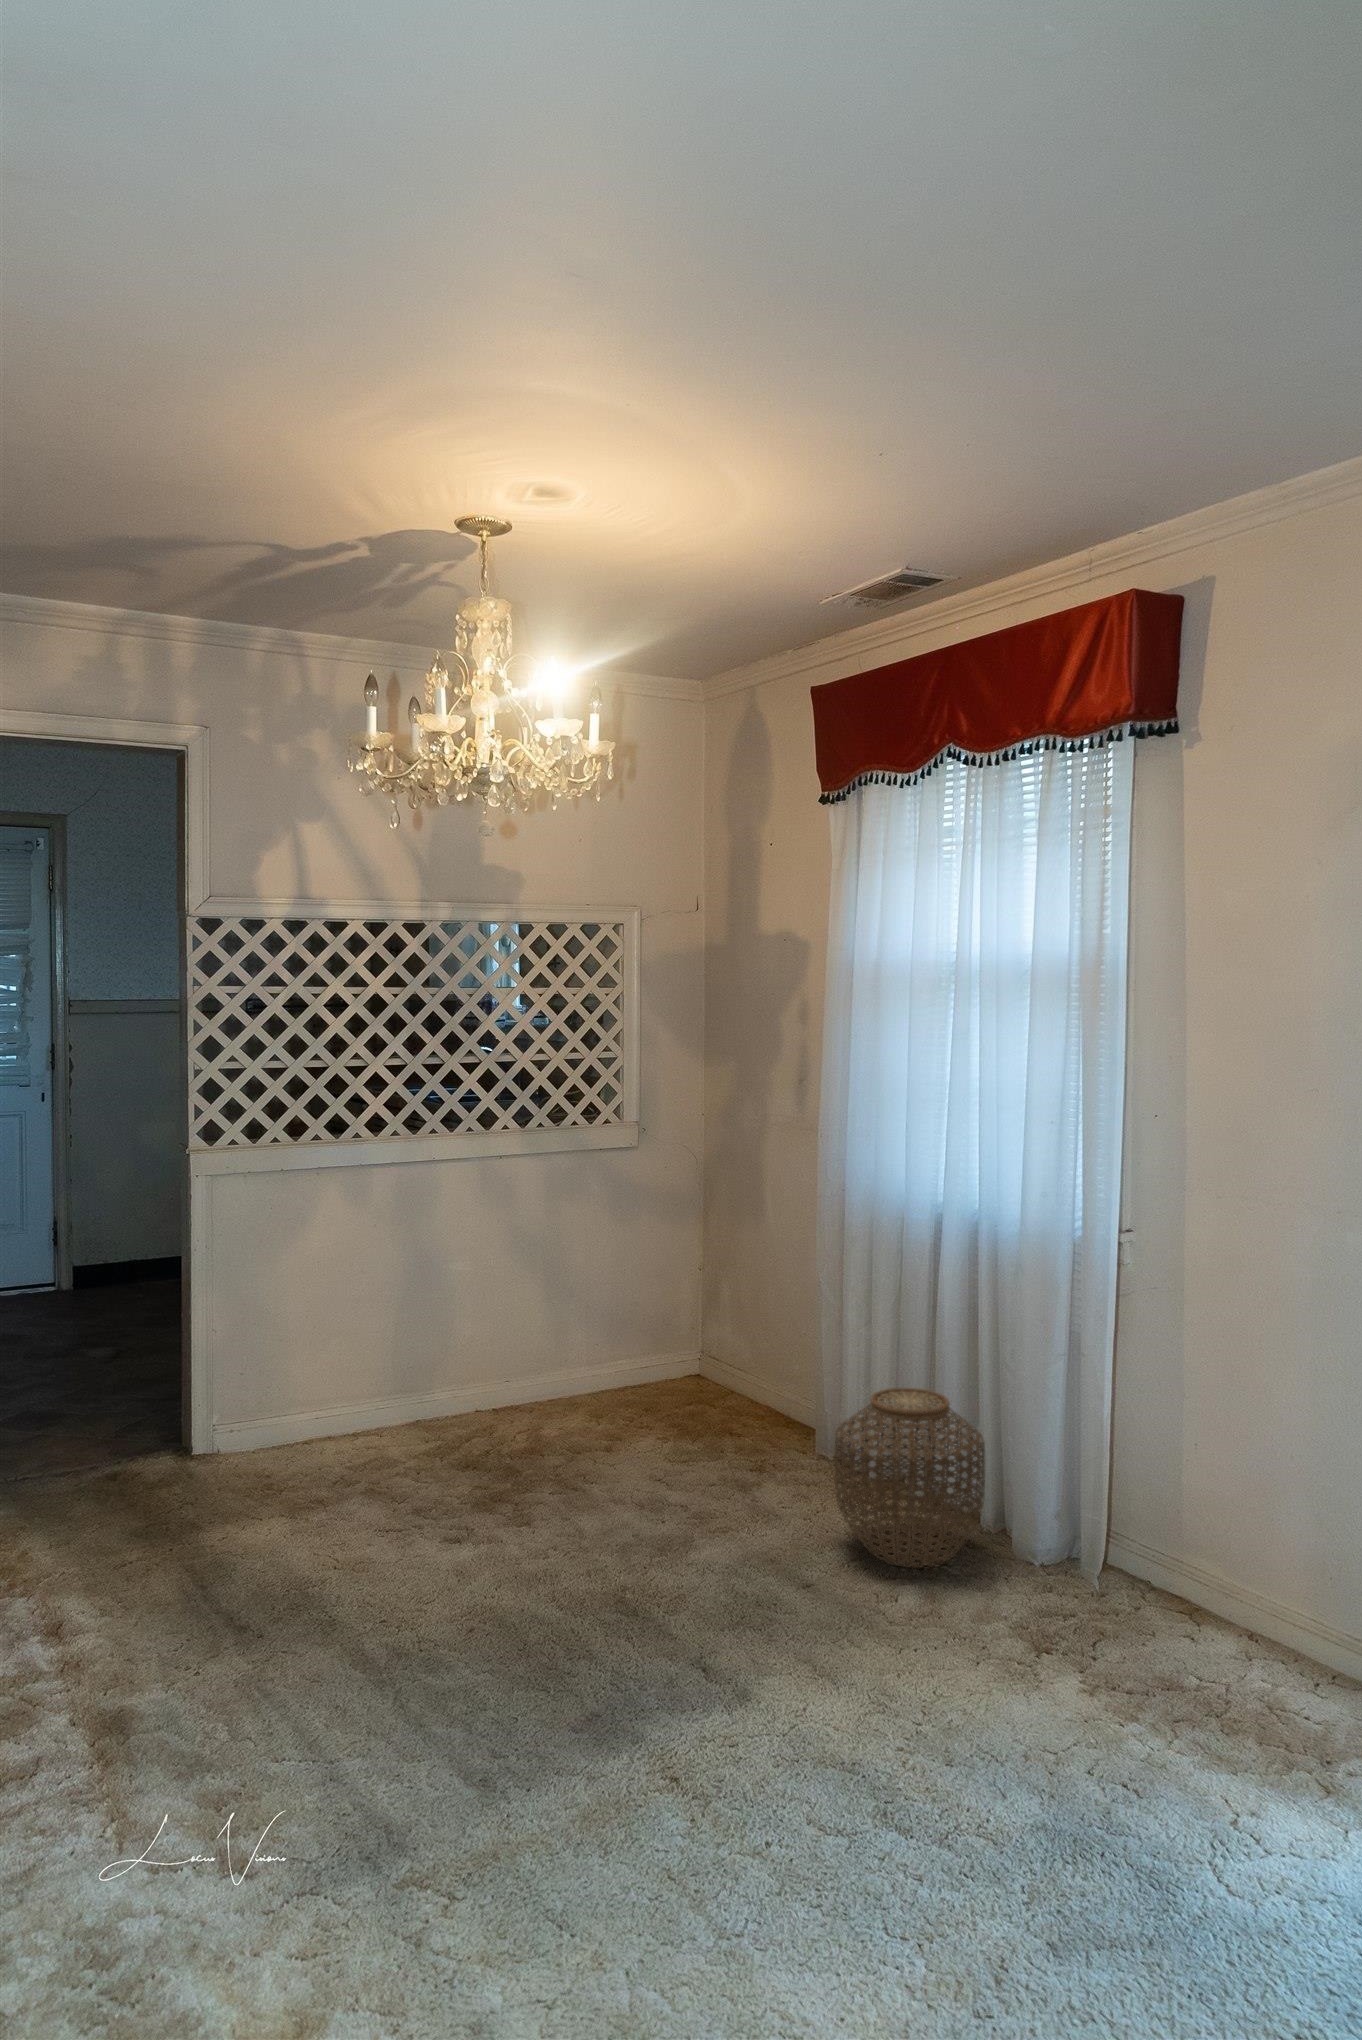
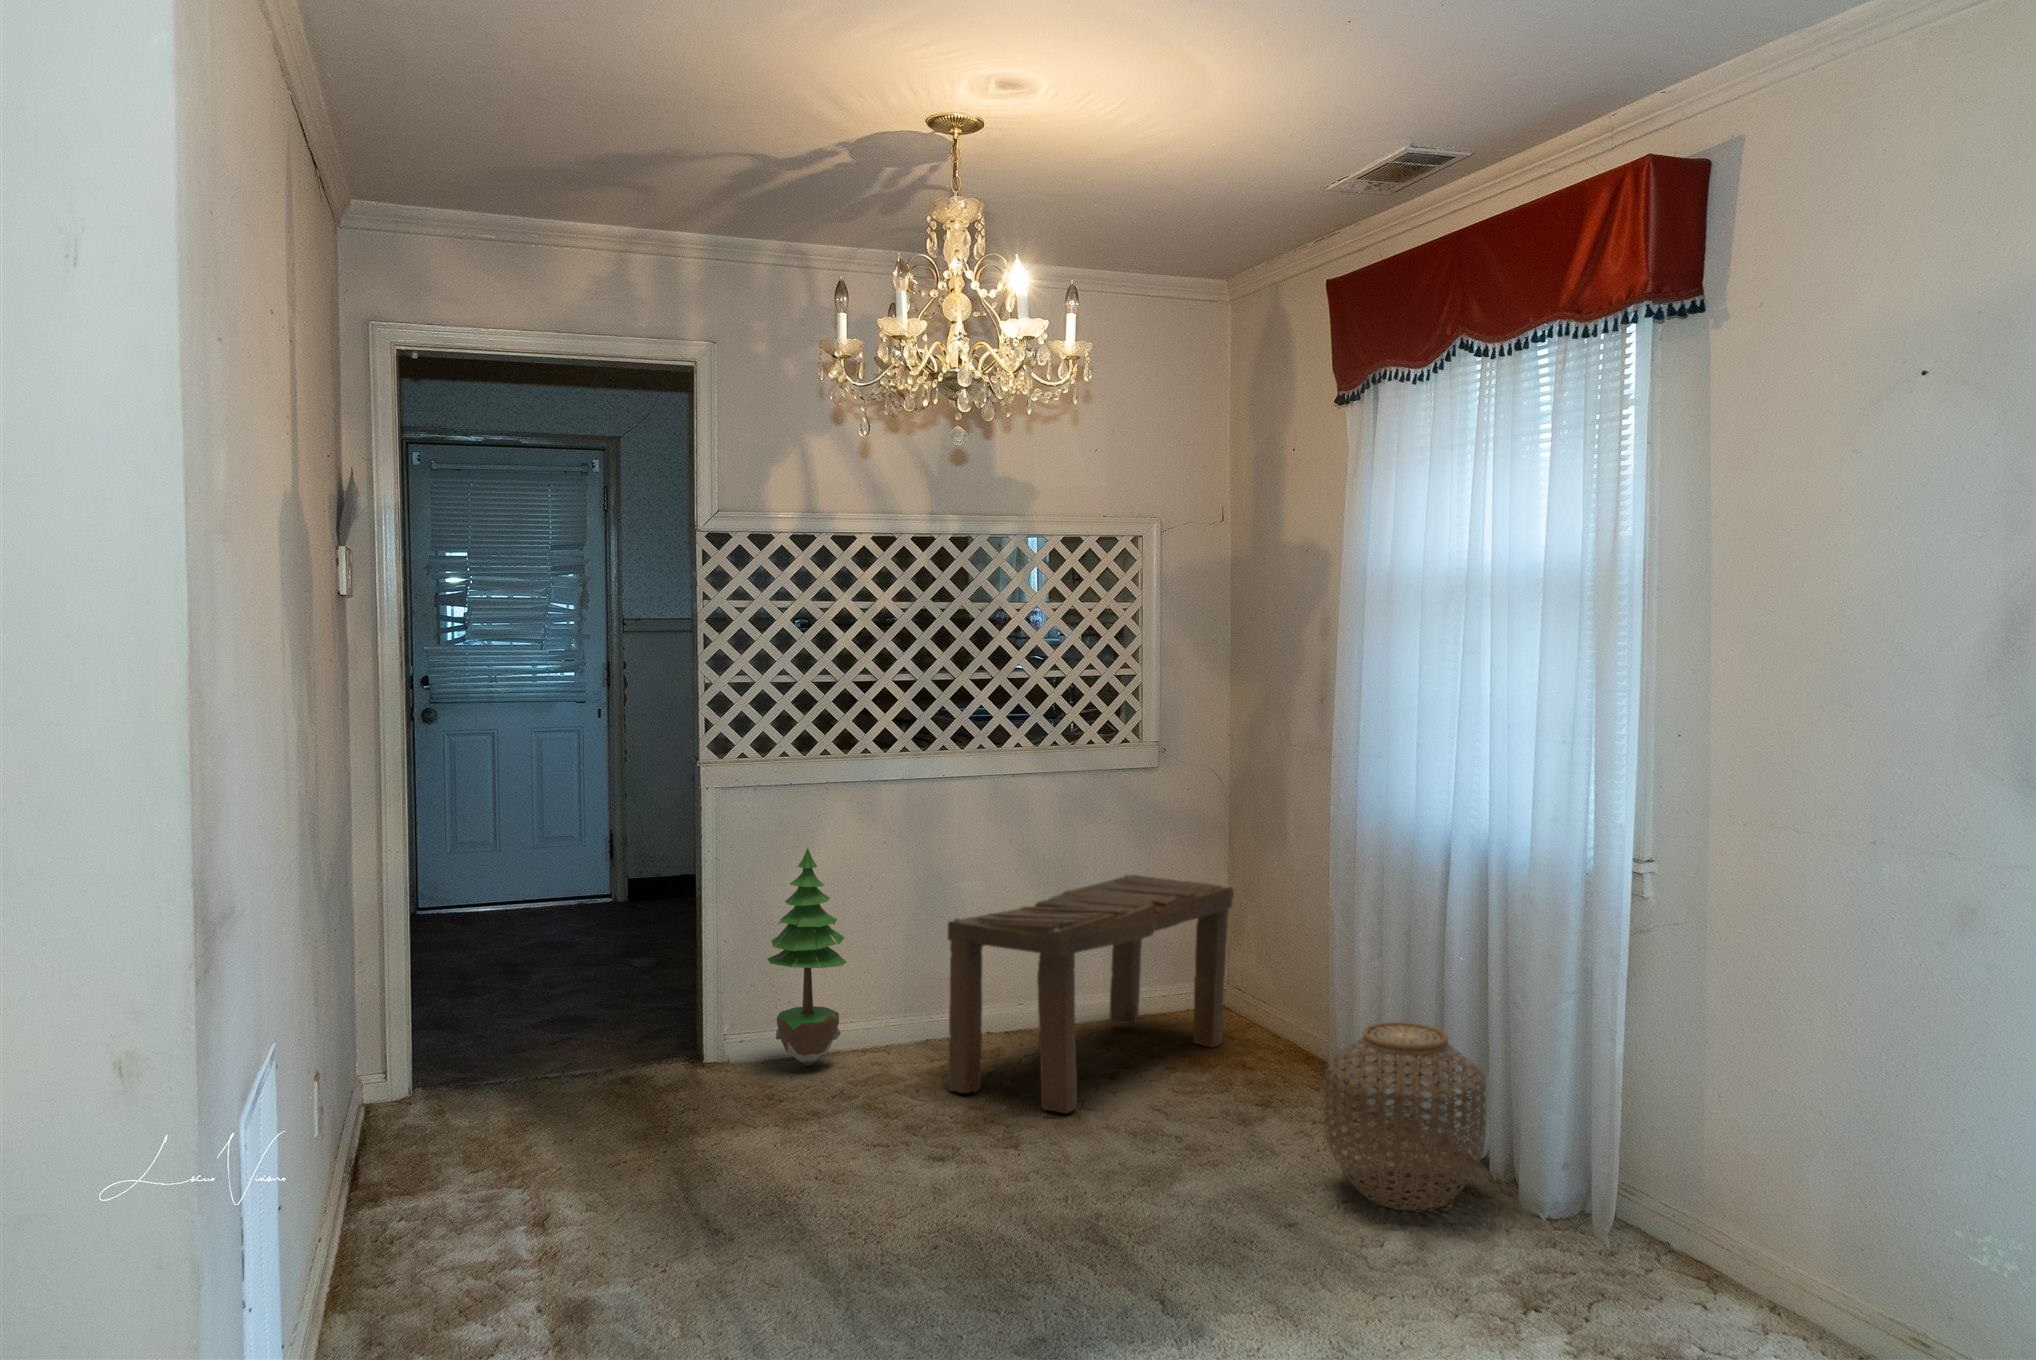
potted tree: none [261,1235,344,1456] -> present [767,848,847,1067]
bench: none [451,1249,718,1490] -> present [948,875,1234,1114]

